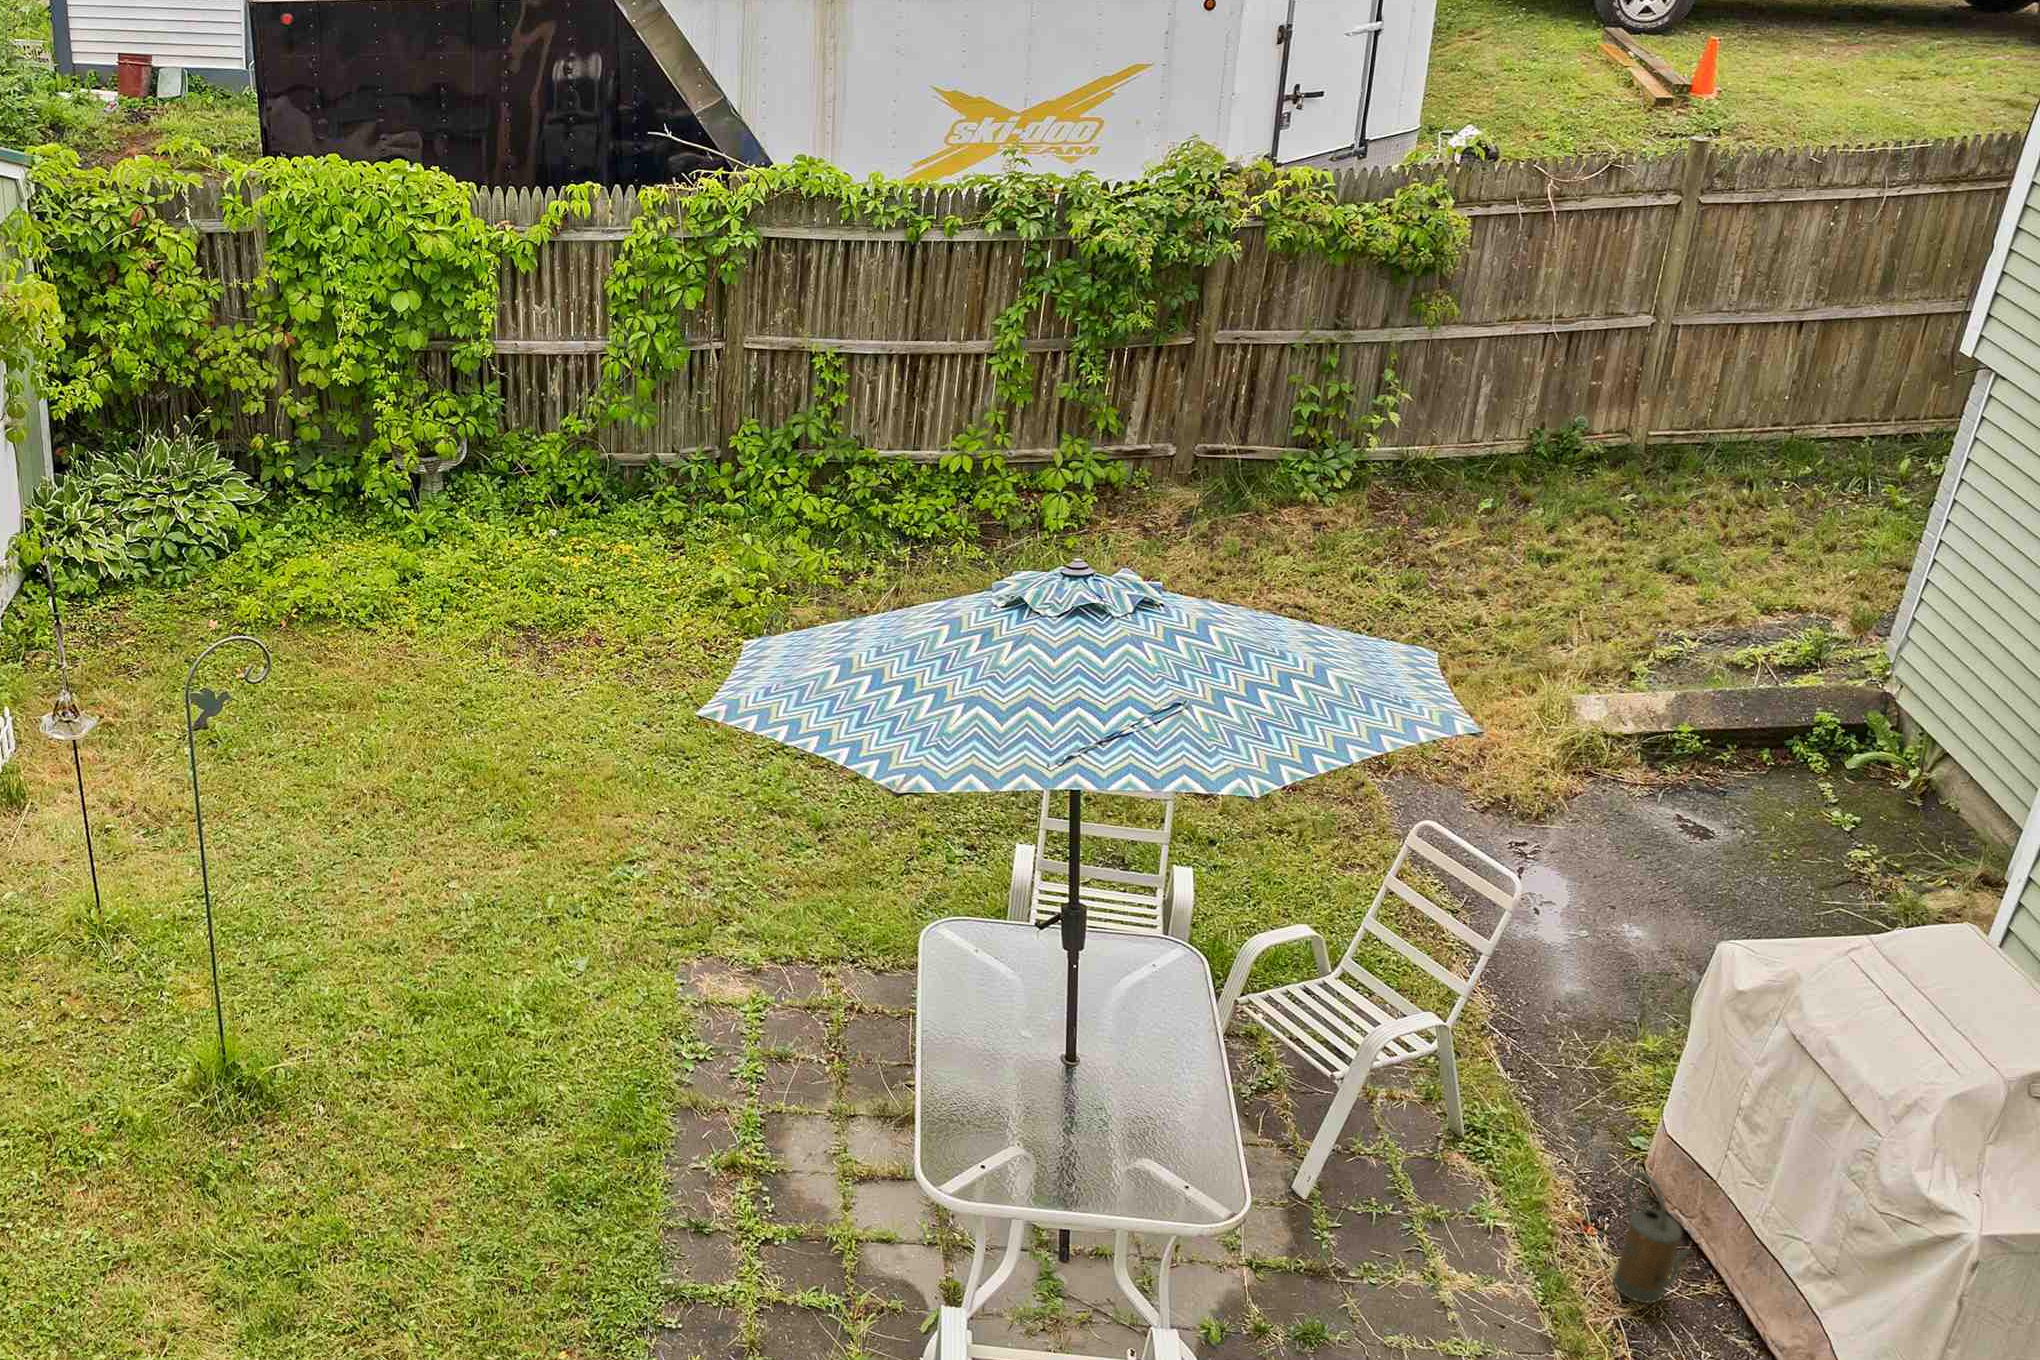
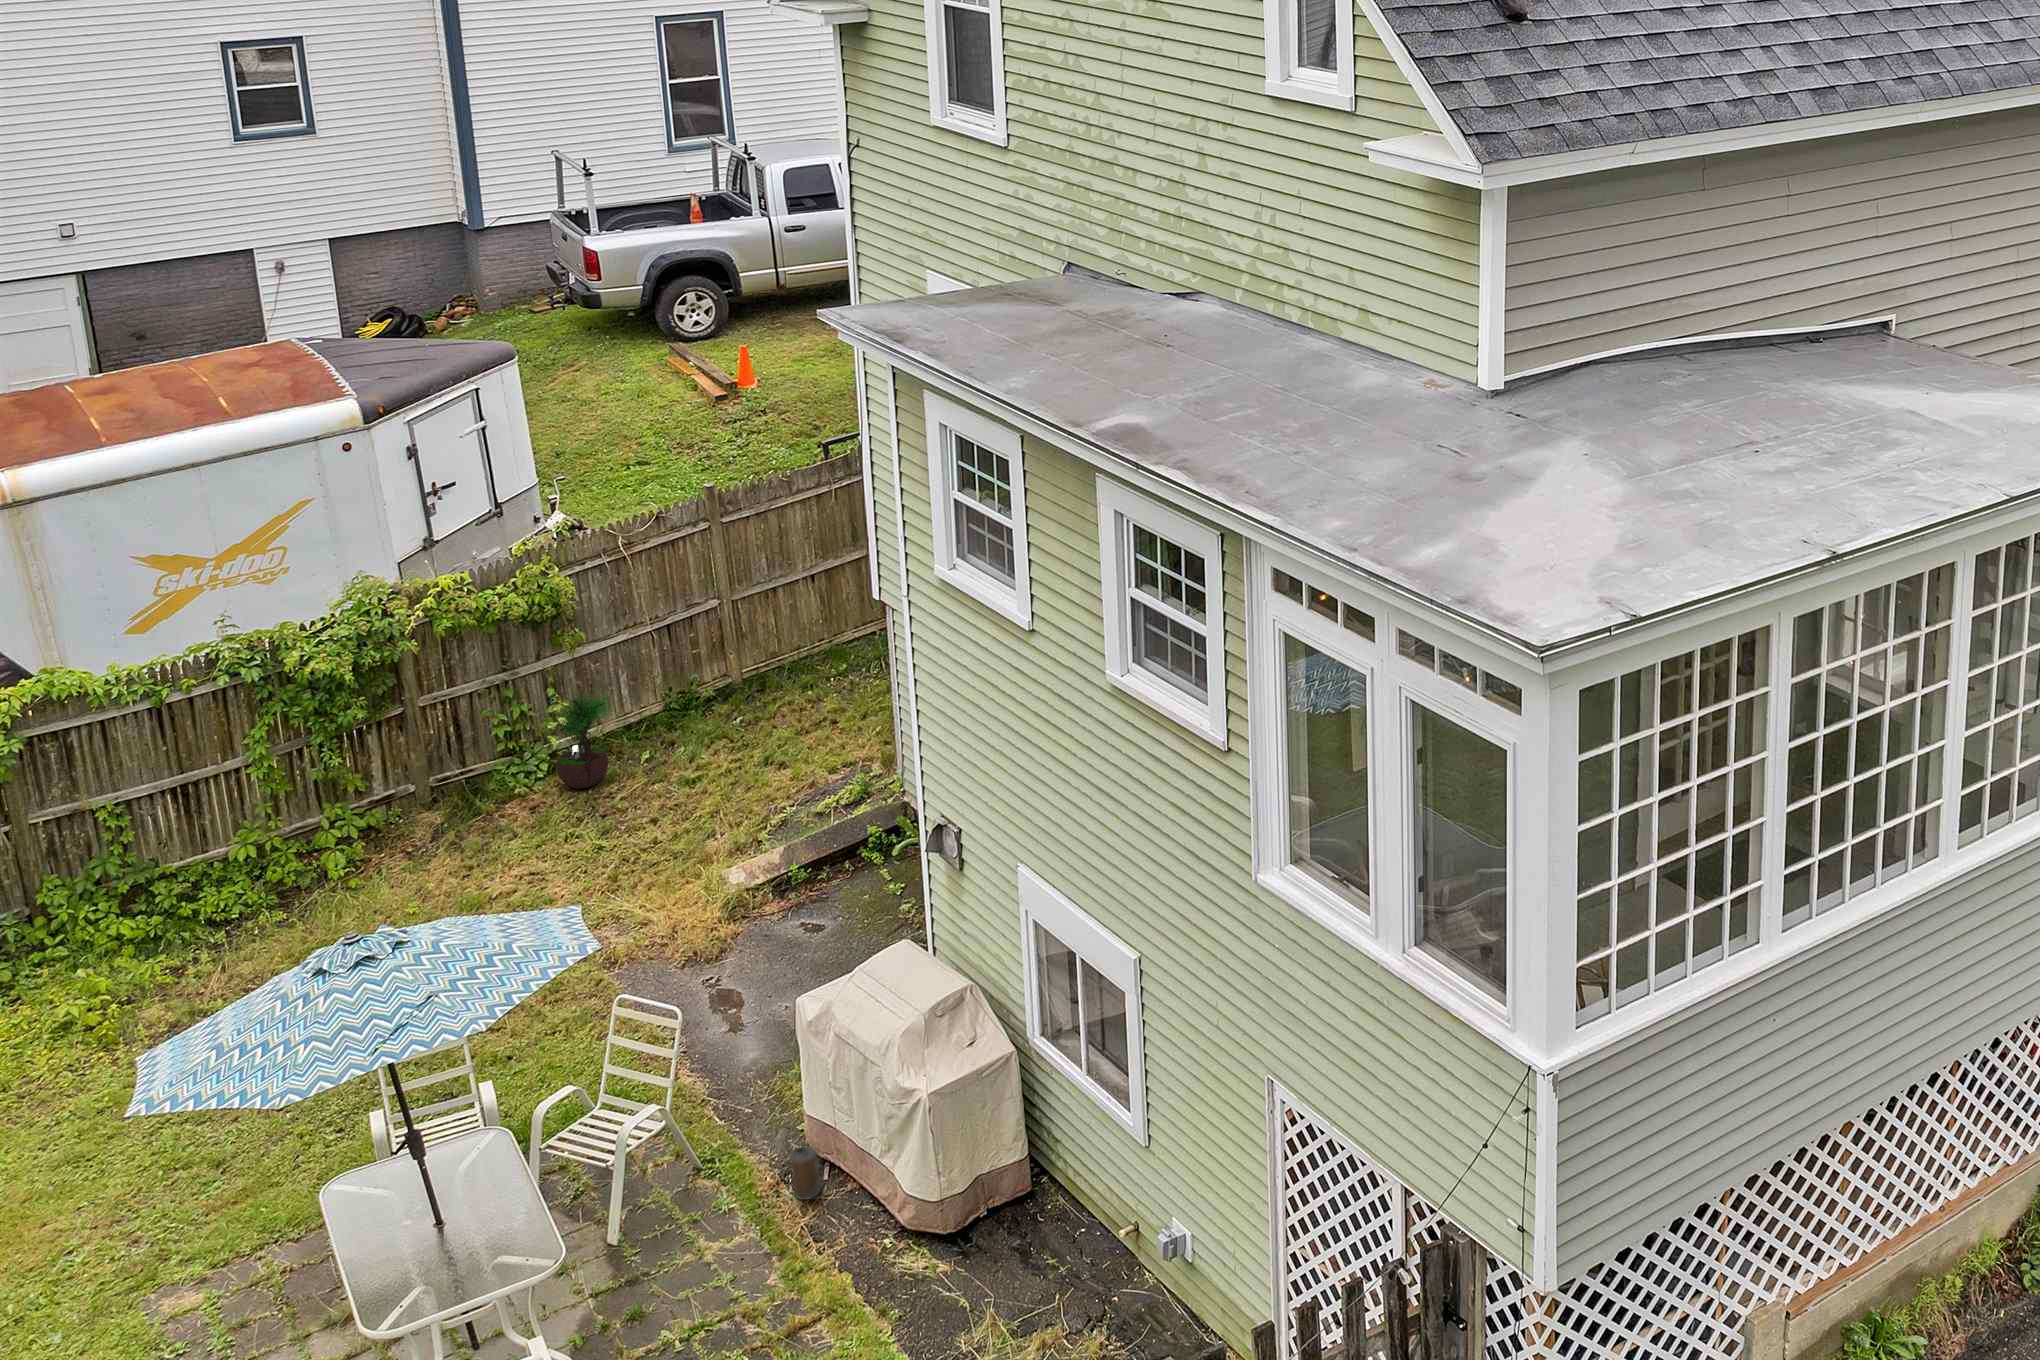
potted tree: none [1352,384,1463,531] -> present [549,692,612,788]

